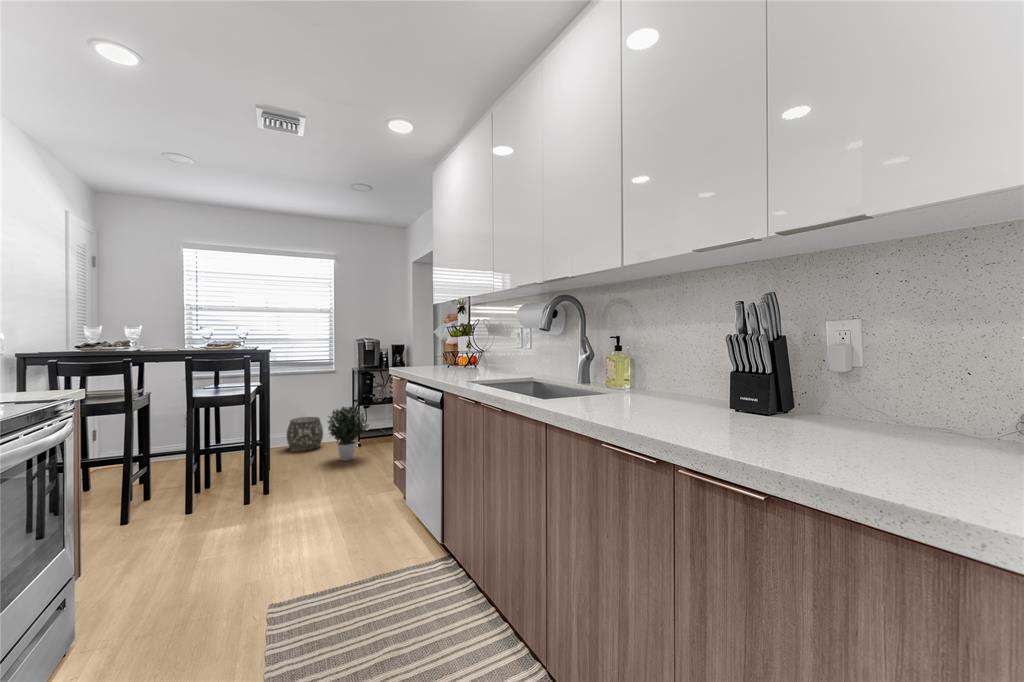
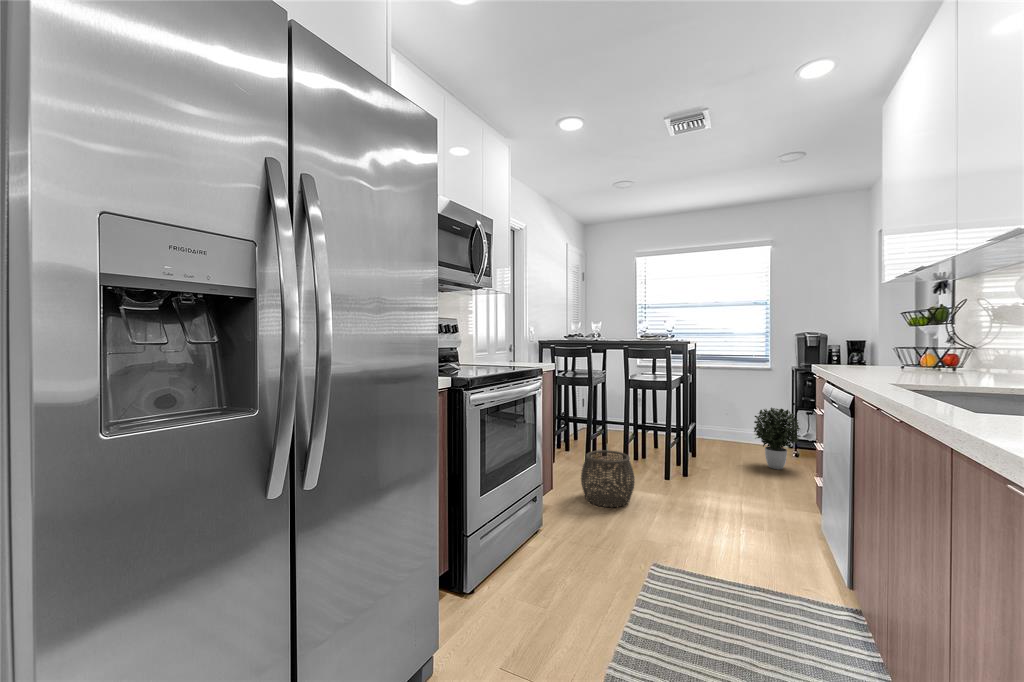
woven basket: present [287,417,323,451] -> present [581,450,635,507]

